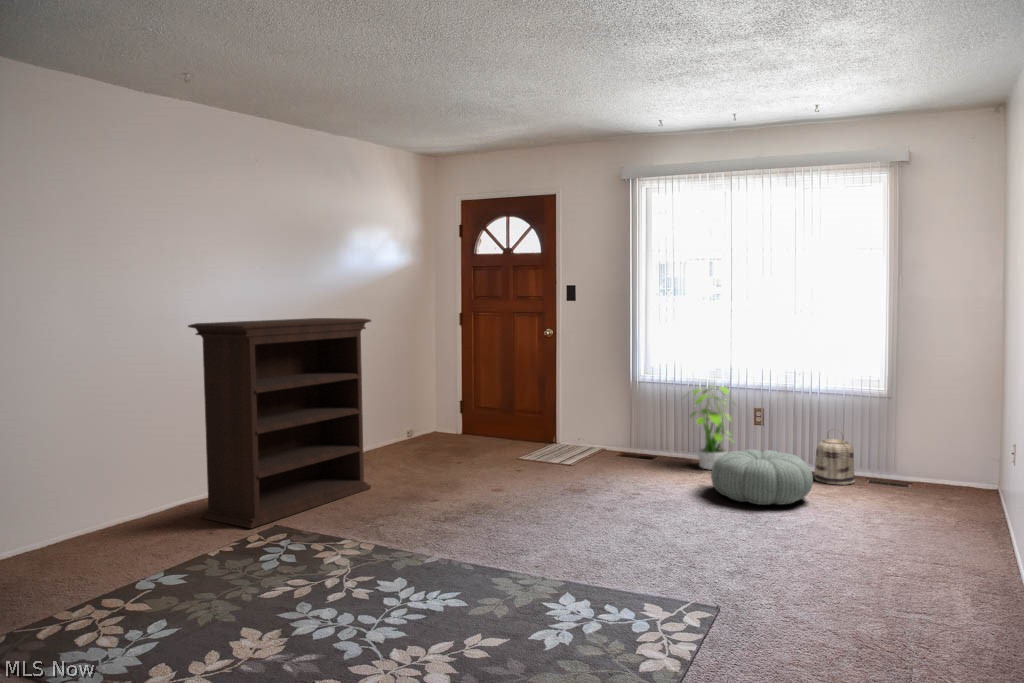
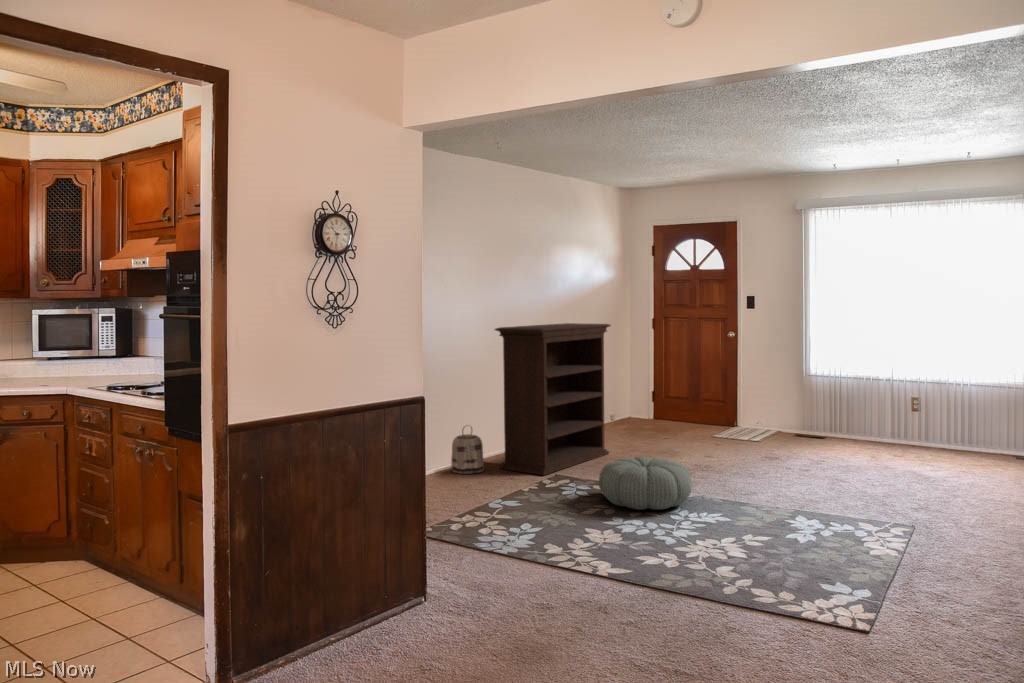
potted plant: present [690,387,735,470] -> none [851,377,899,447]
basket: present [814,433,855,485] -> present [451,427,484,474]
pouf: present [711,449,813,505] -> present [599,457,692,510]

